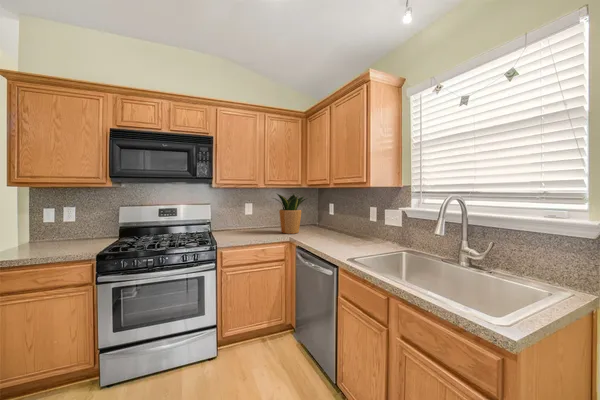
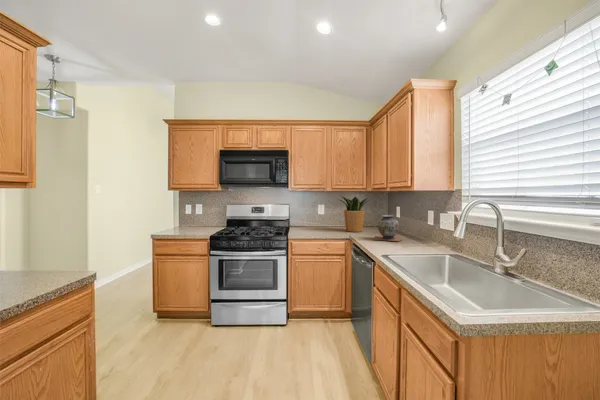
decorative vase: none [320,214,348,242] -> present [373,215,403,241]

